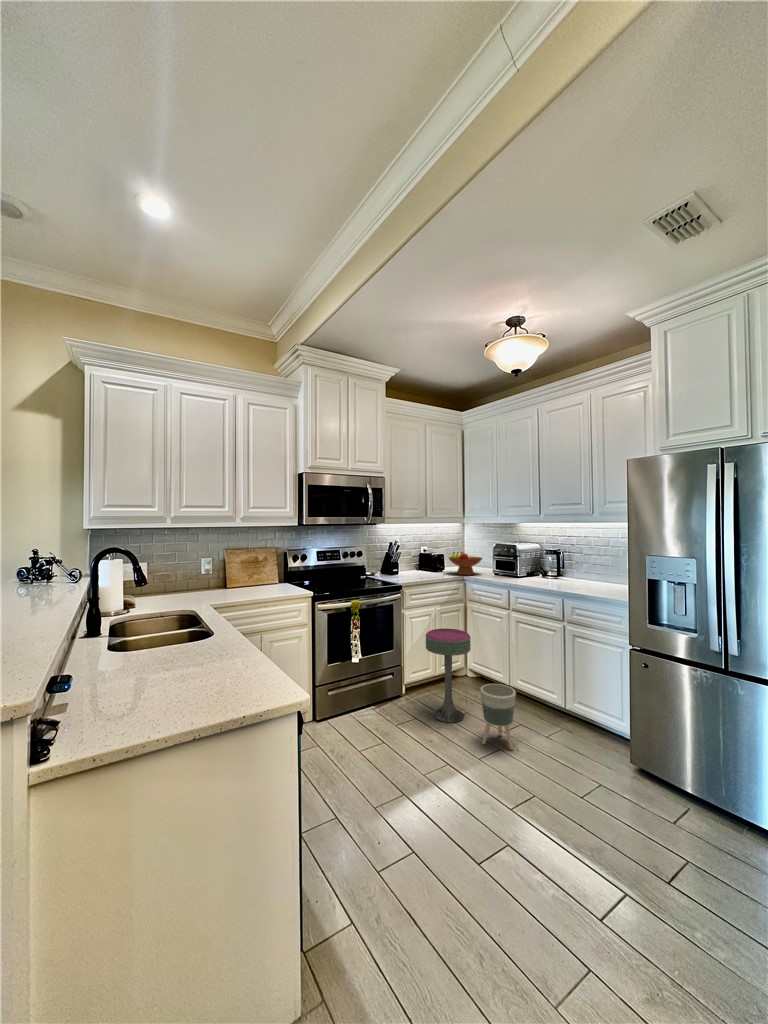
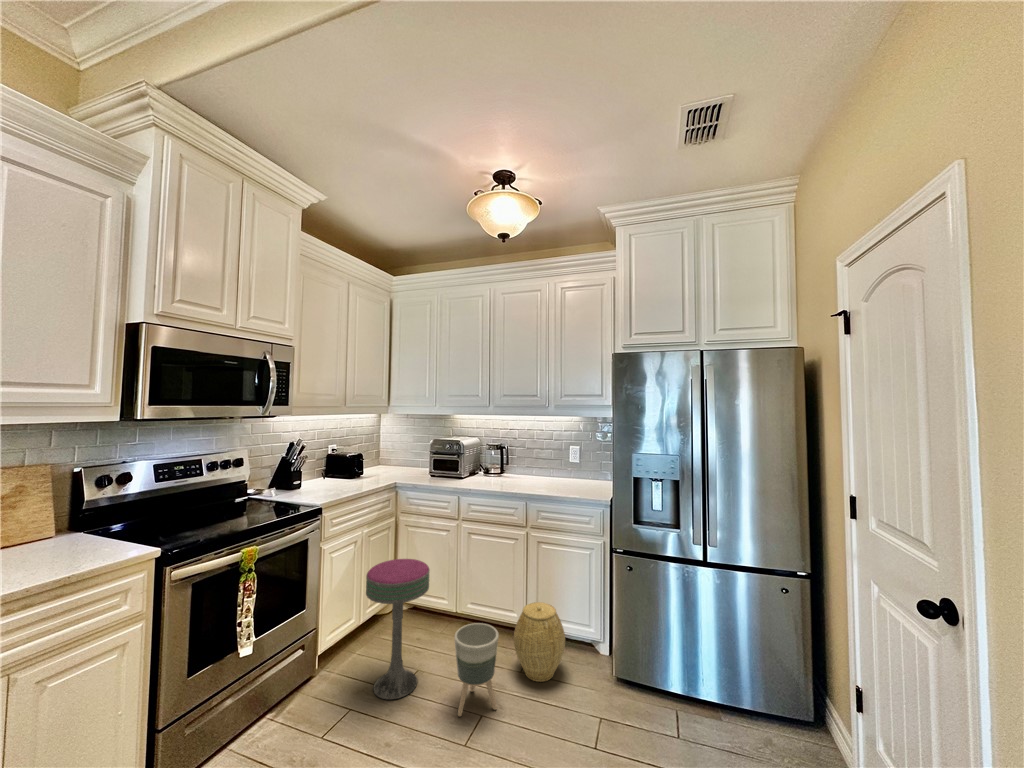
fruit bowl: present [449,552,482,575] -> none [373,451,418,480]
woven basket: none [539,685,588,750] -> present [514,602,565,682]

